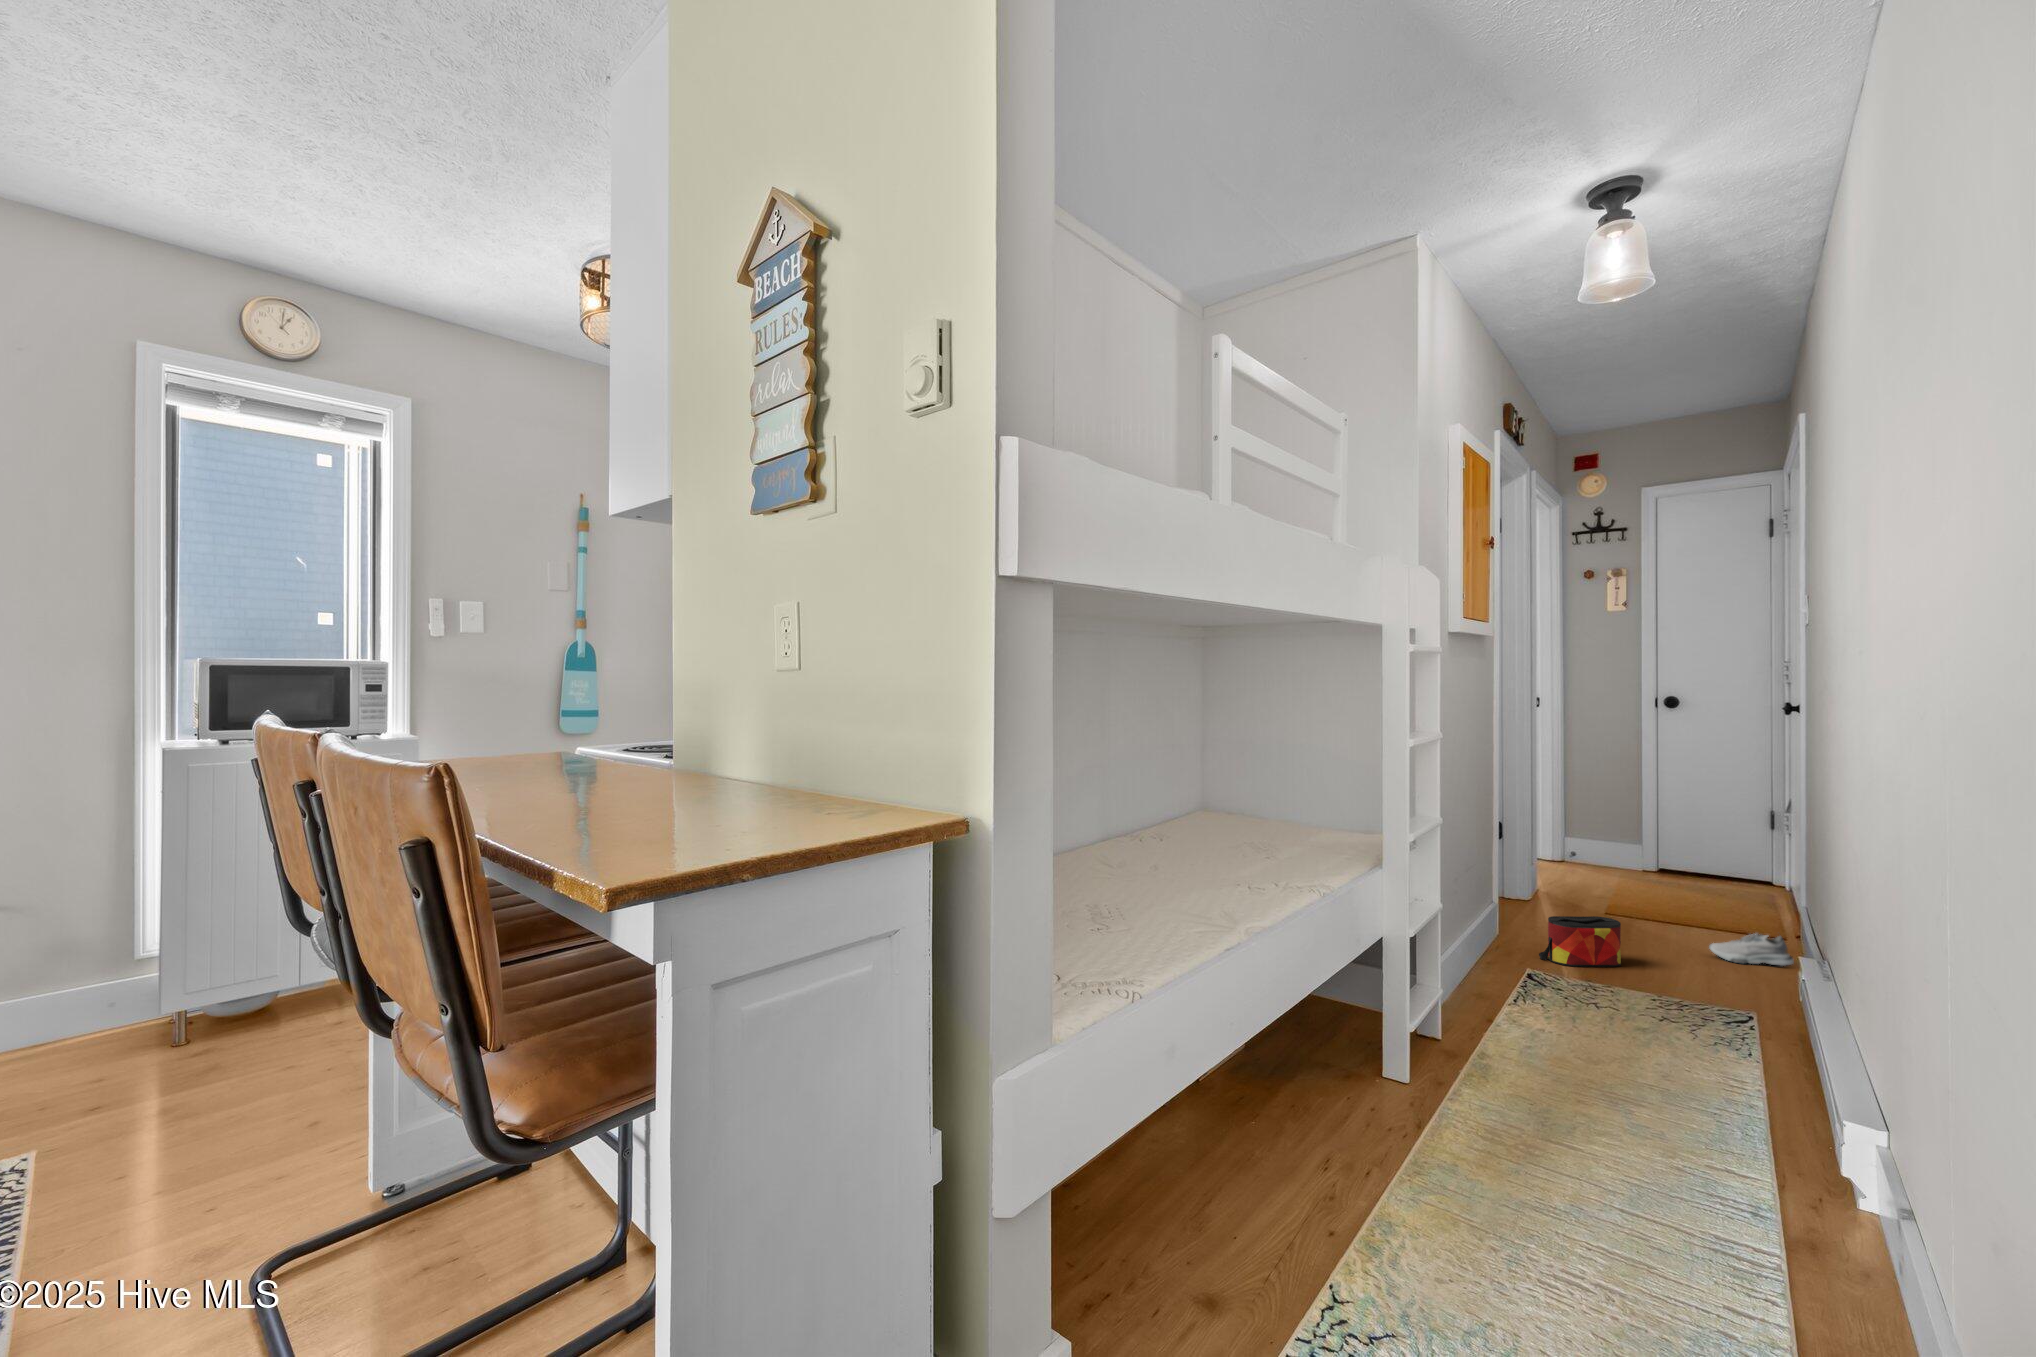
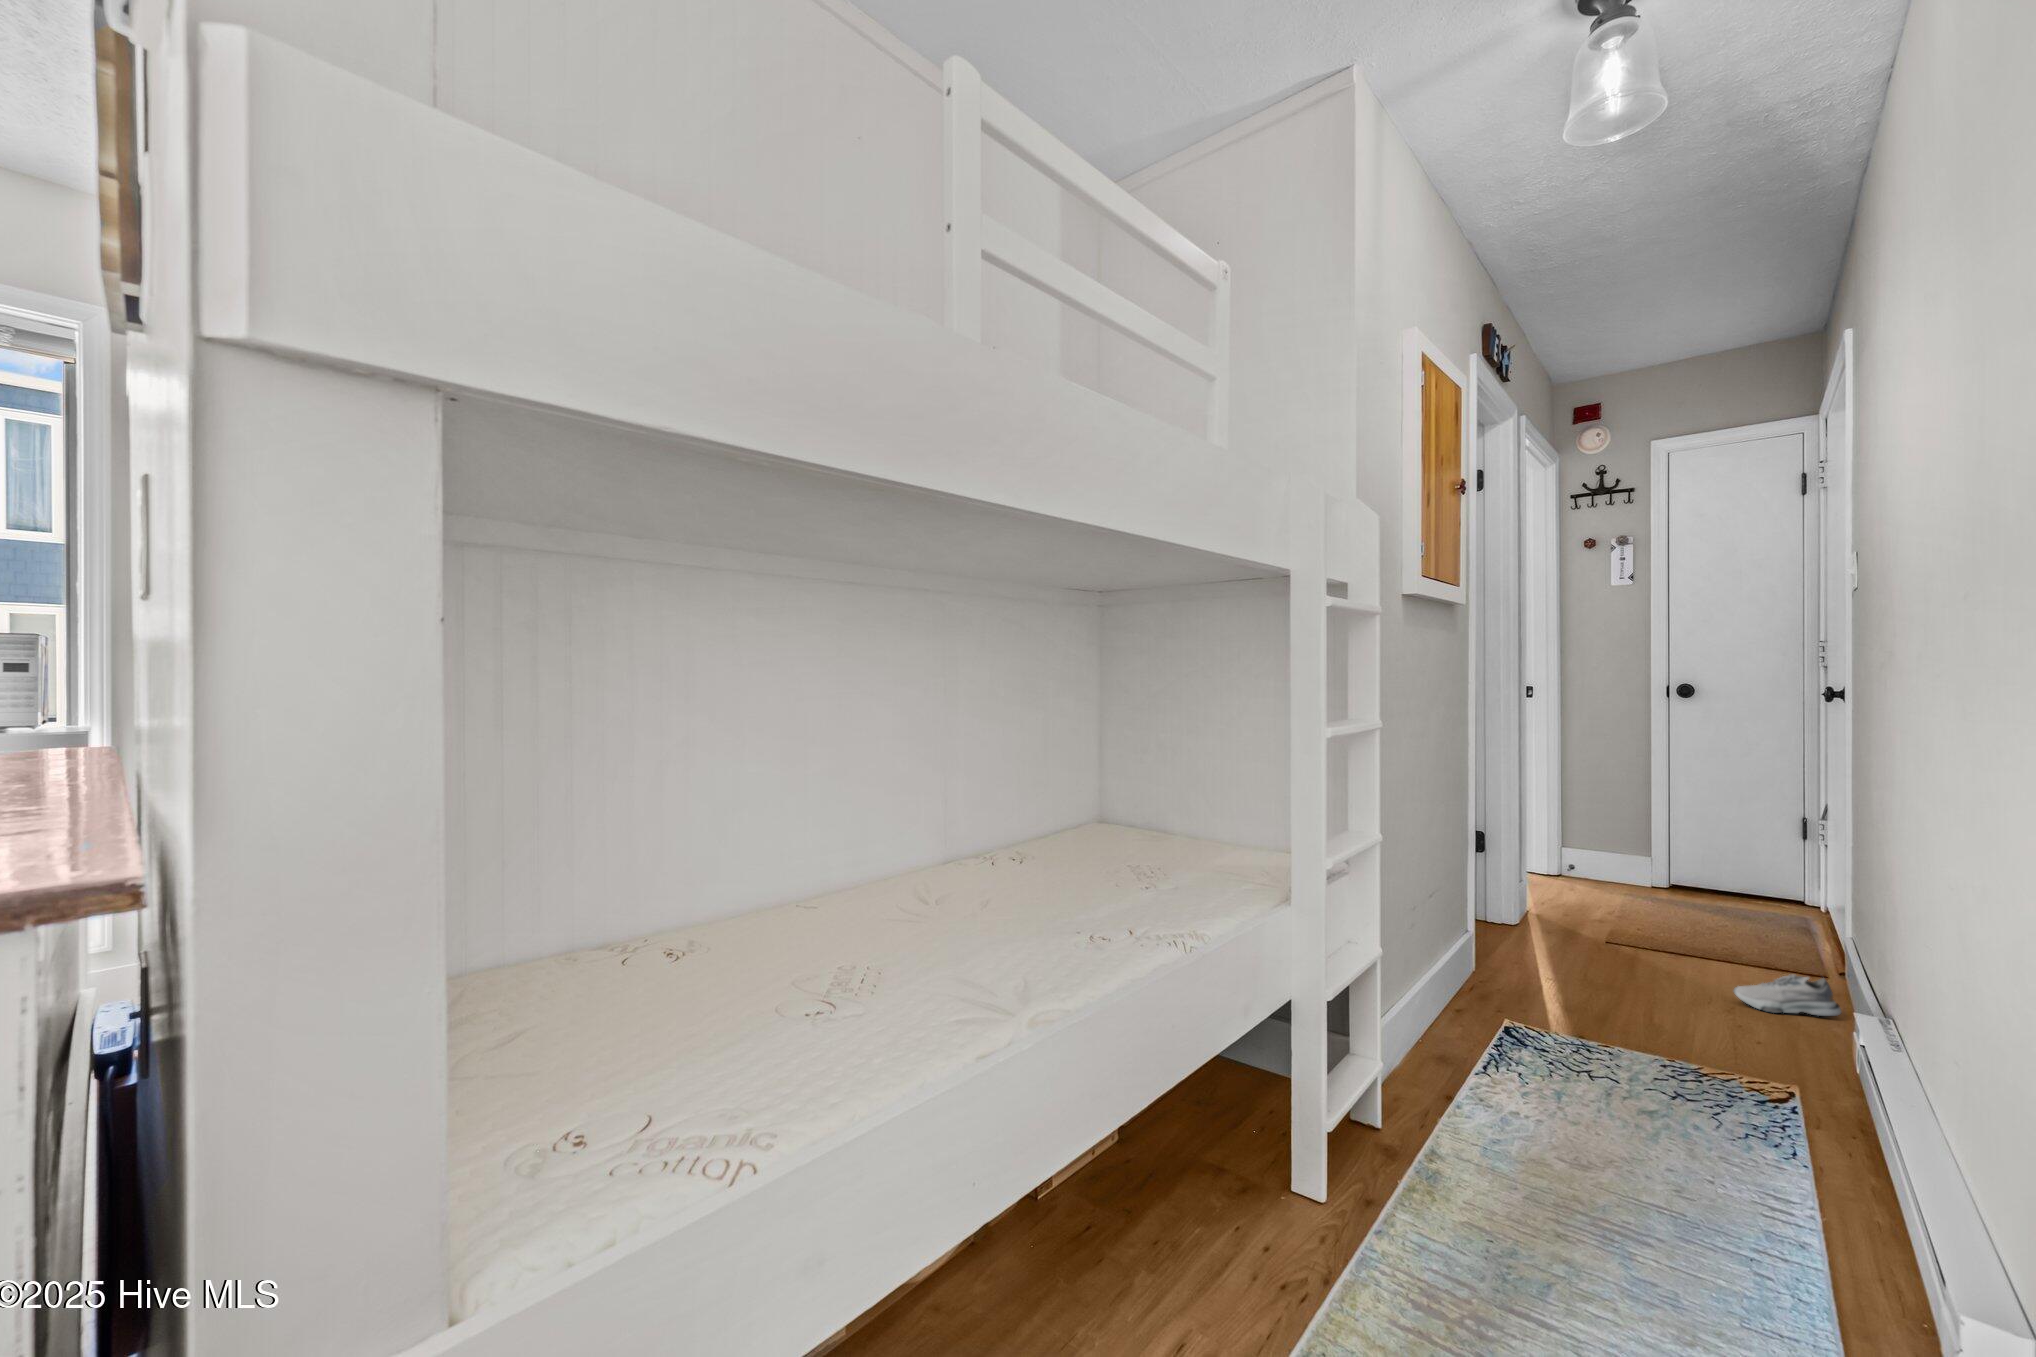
bag: present [1539,916,1621,967] -> none [1520,953,1623,1018]

